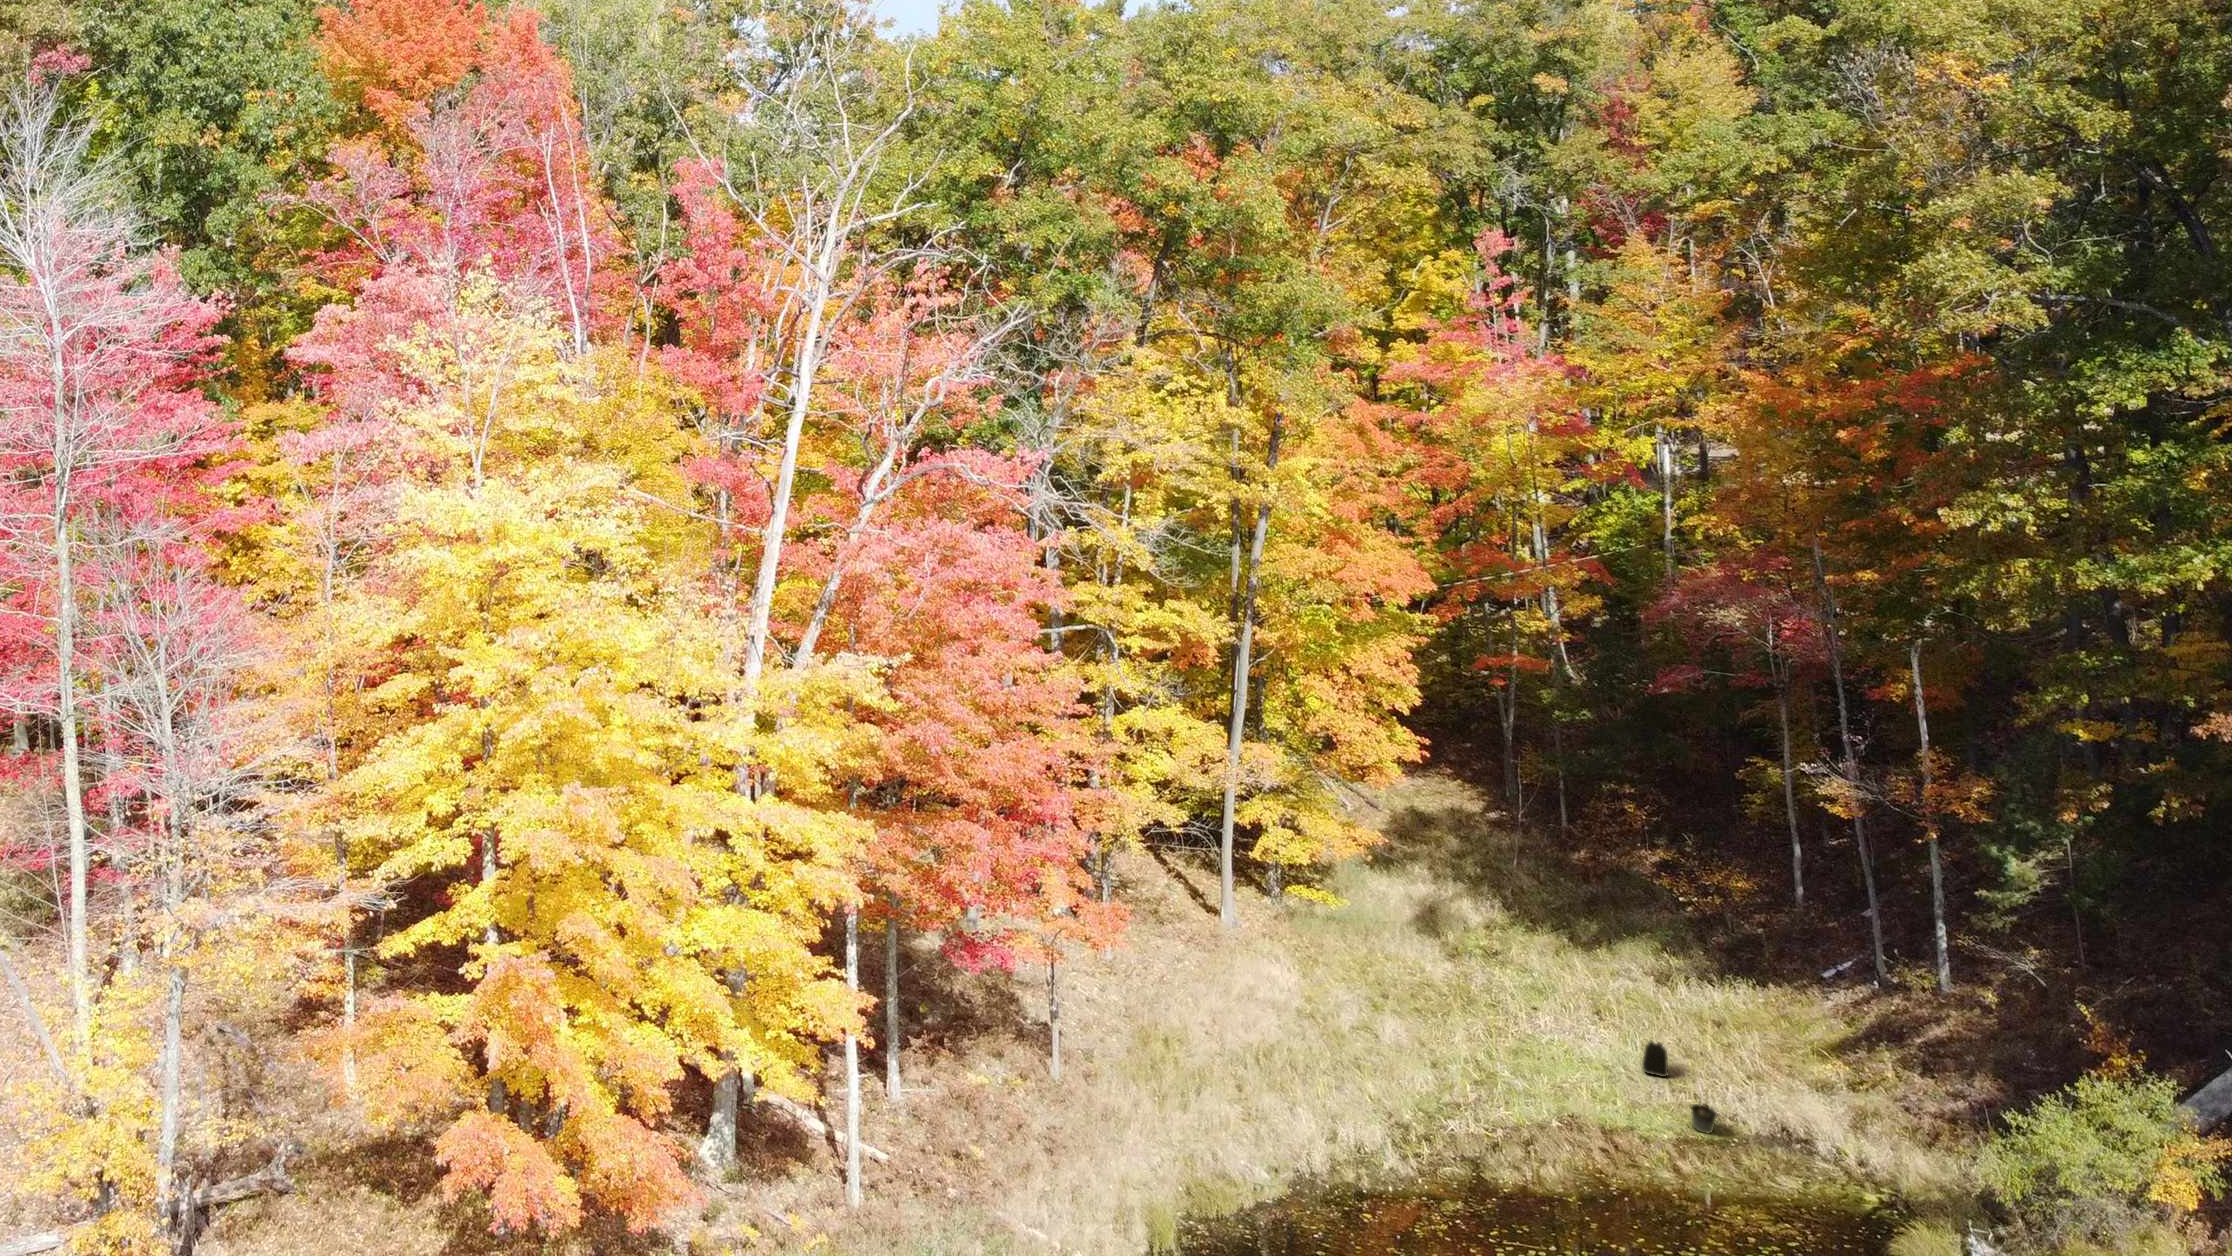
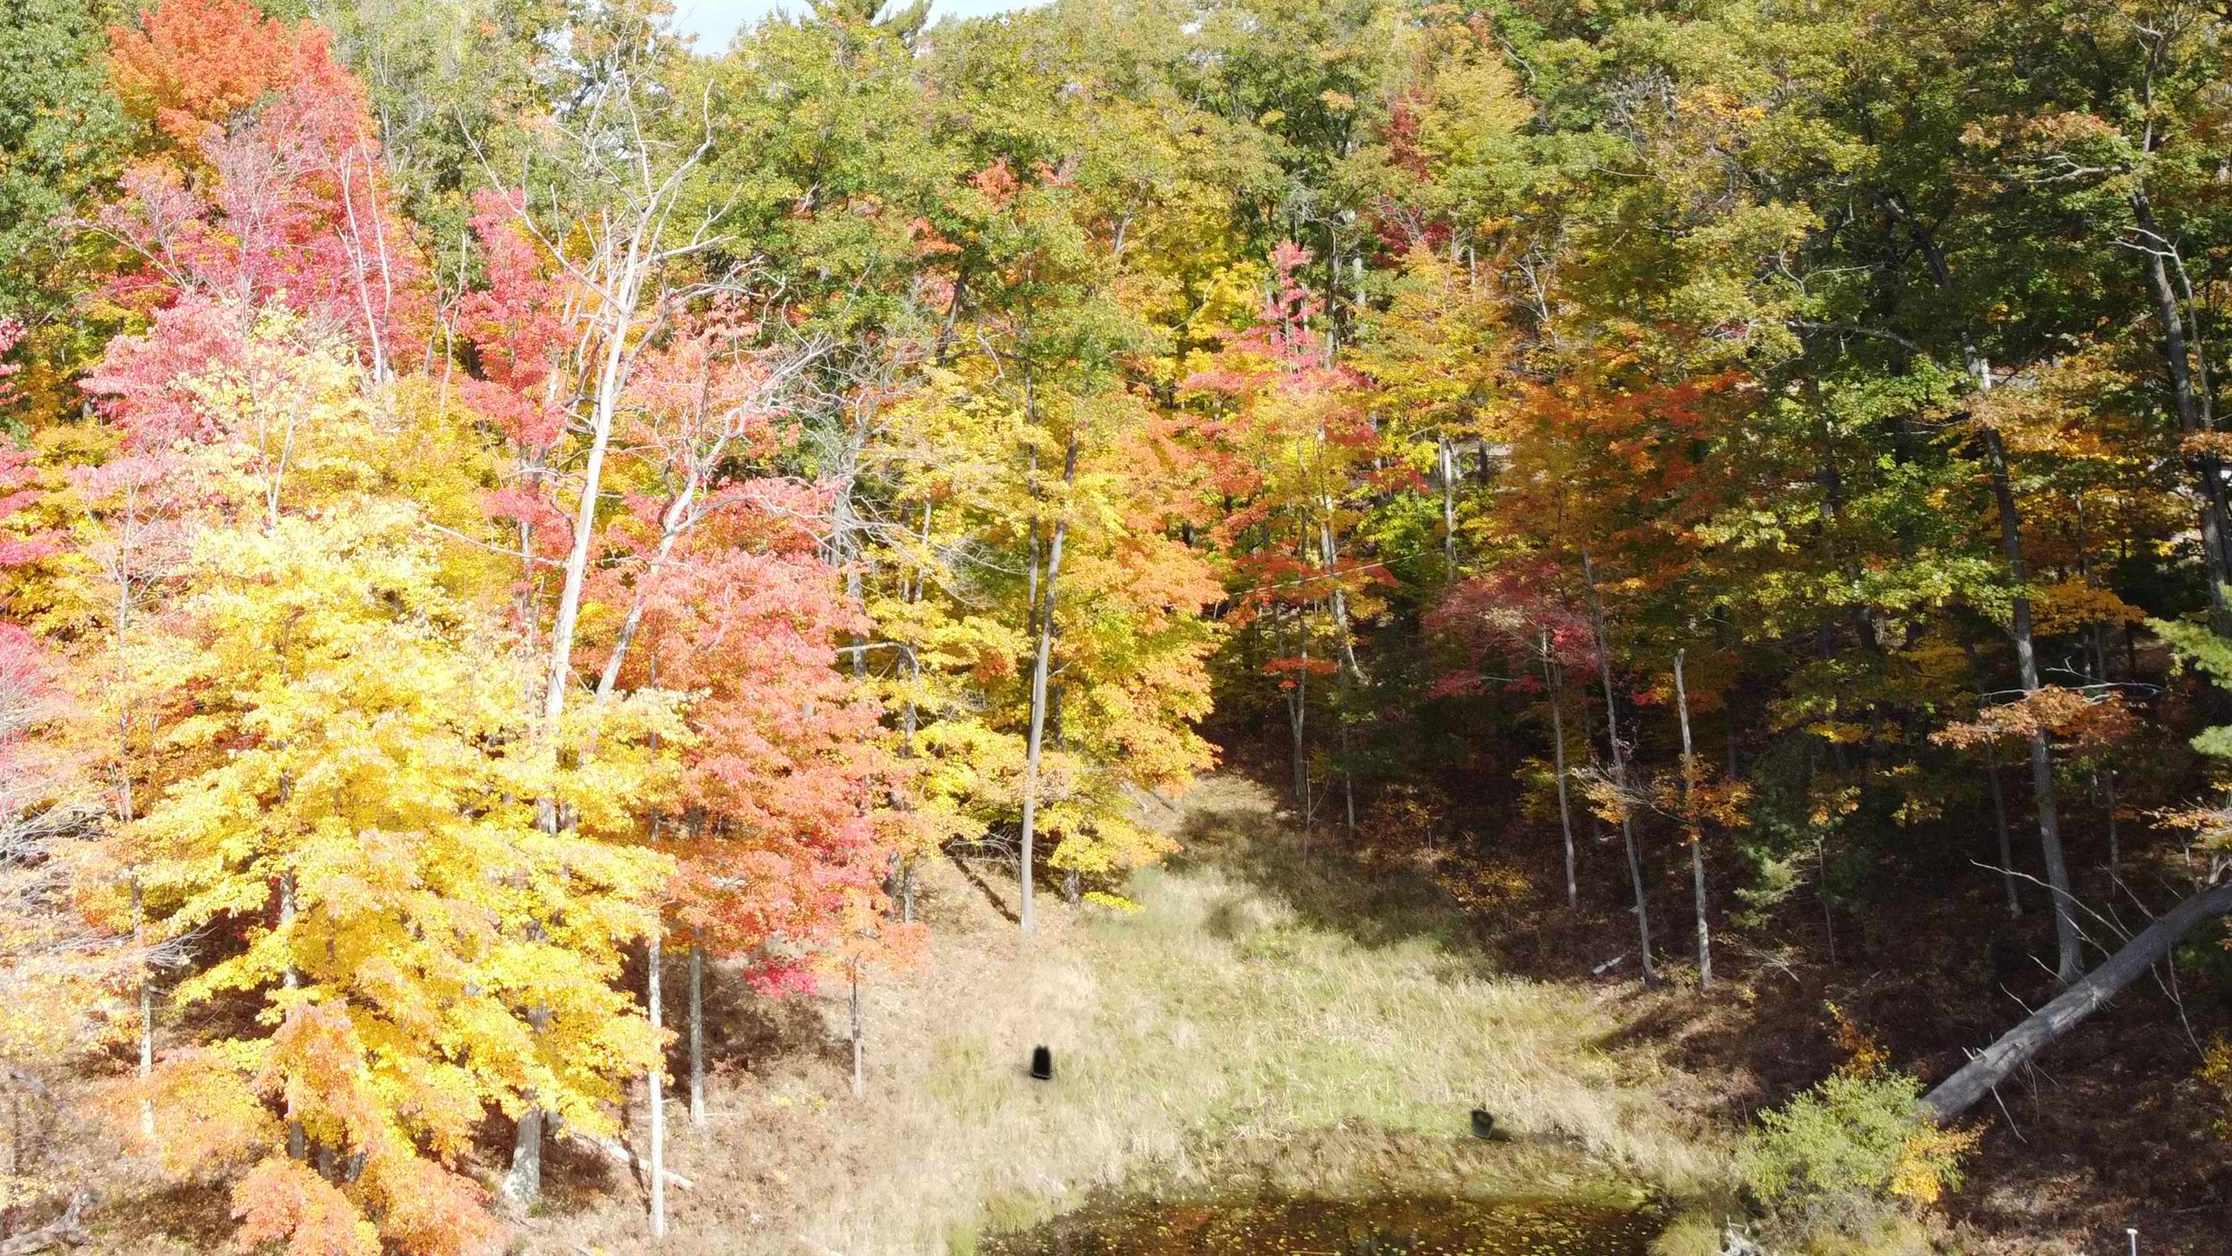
backpack: present [1642,1041,1668,1077] -> present [1031,1044,1052,1078]

